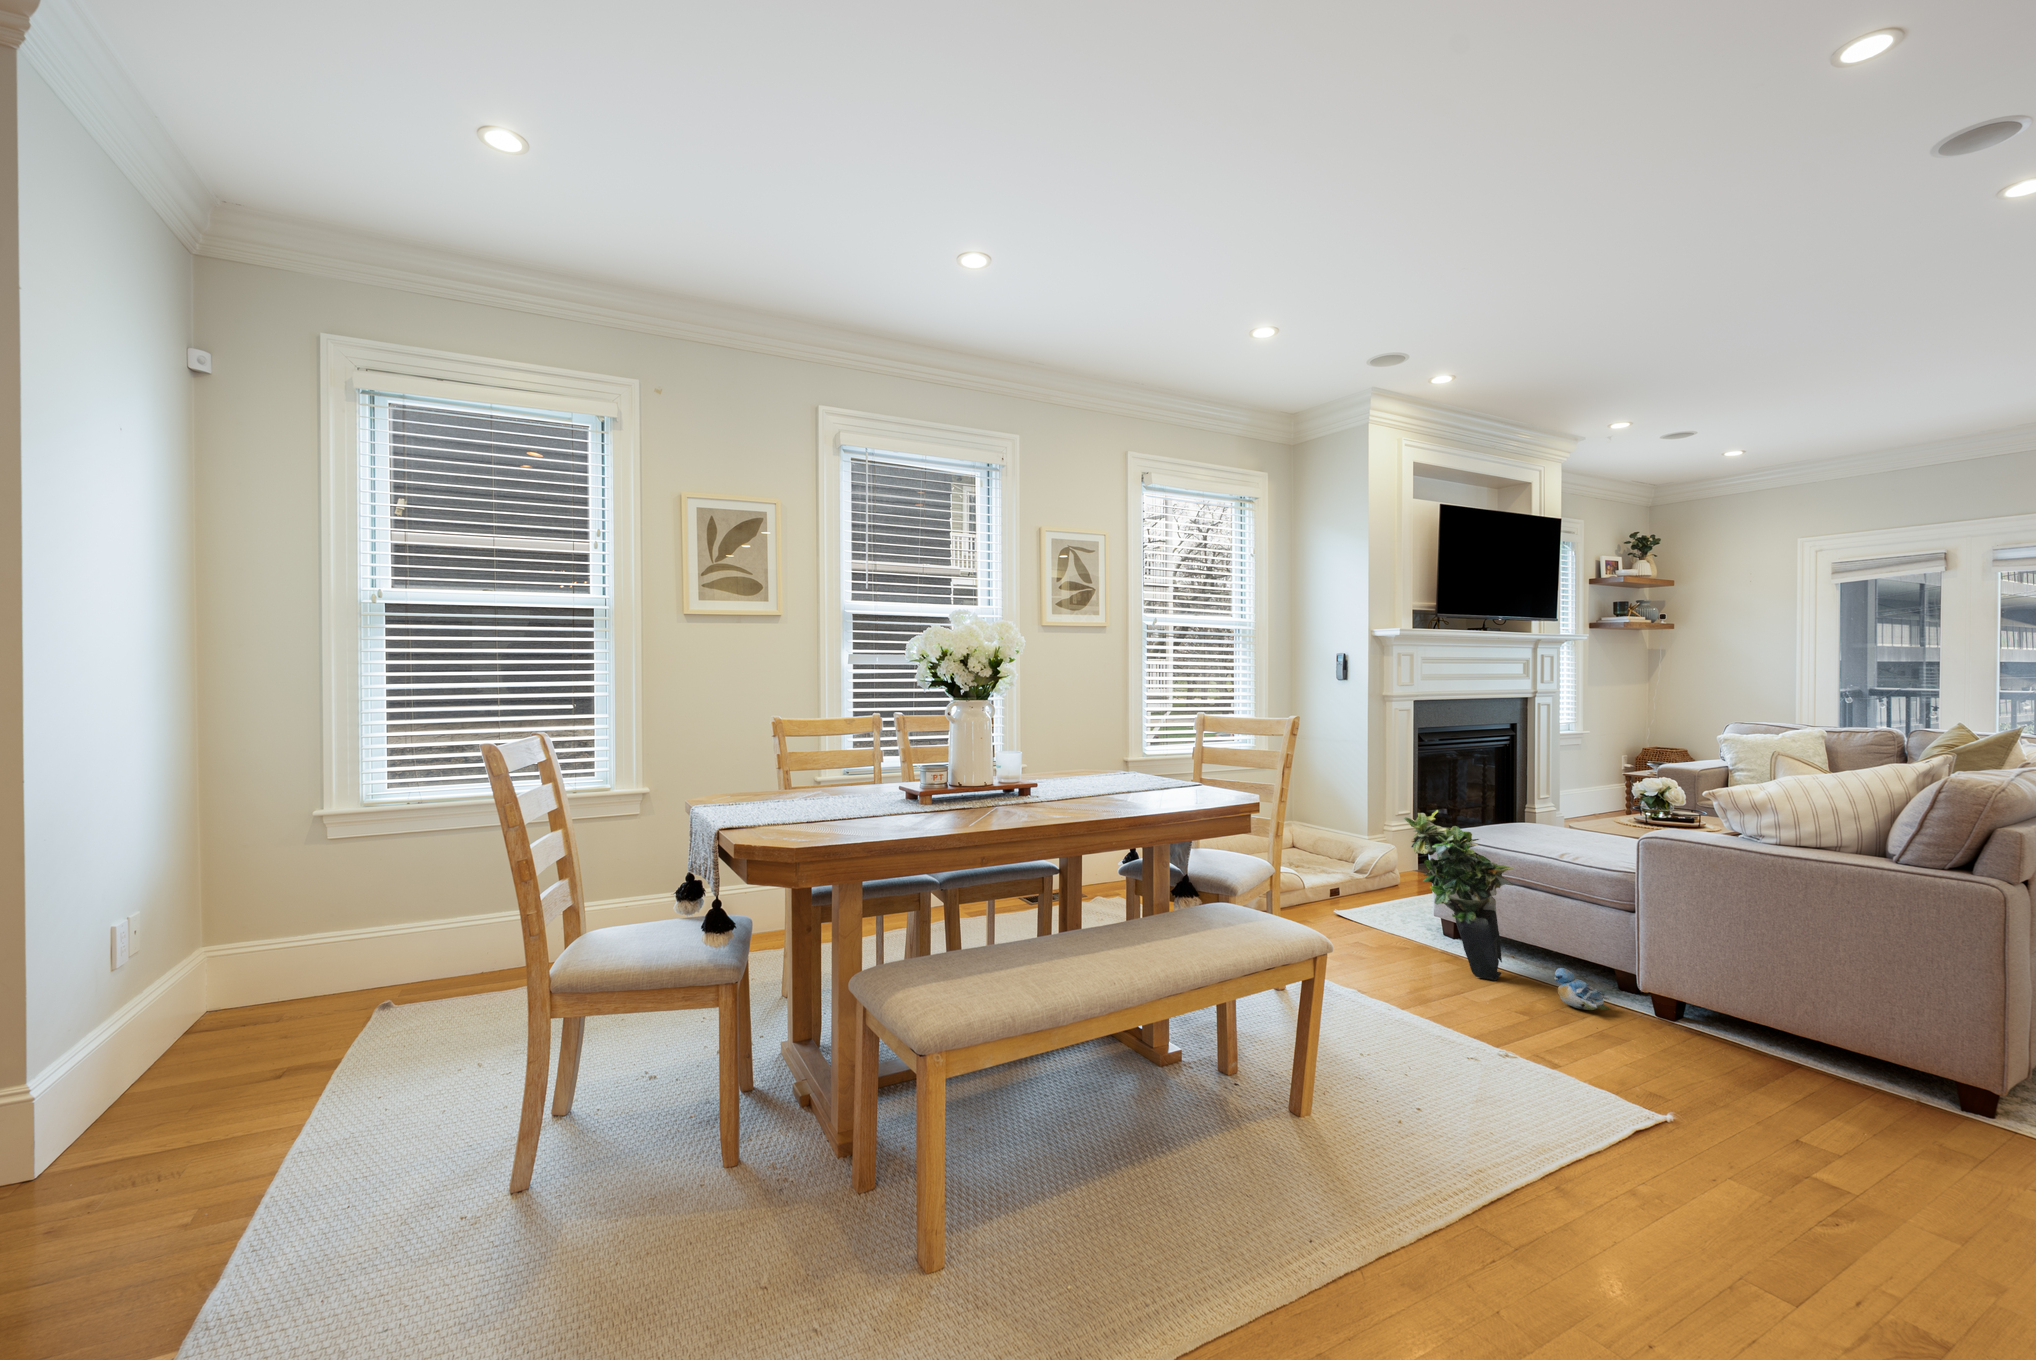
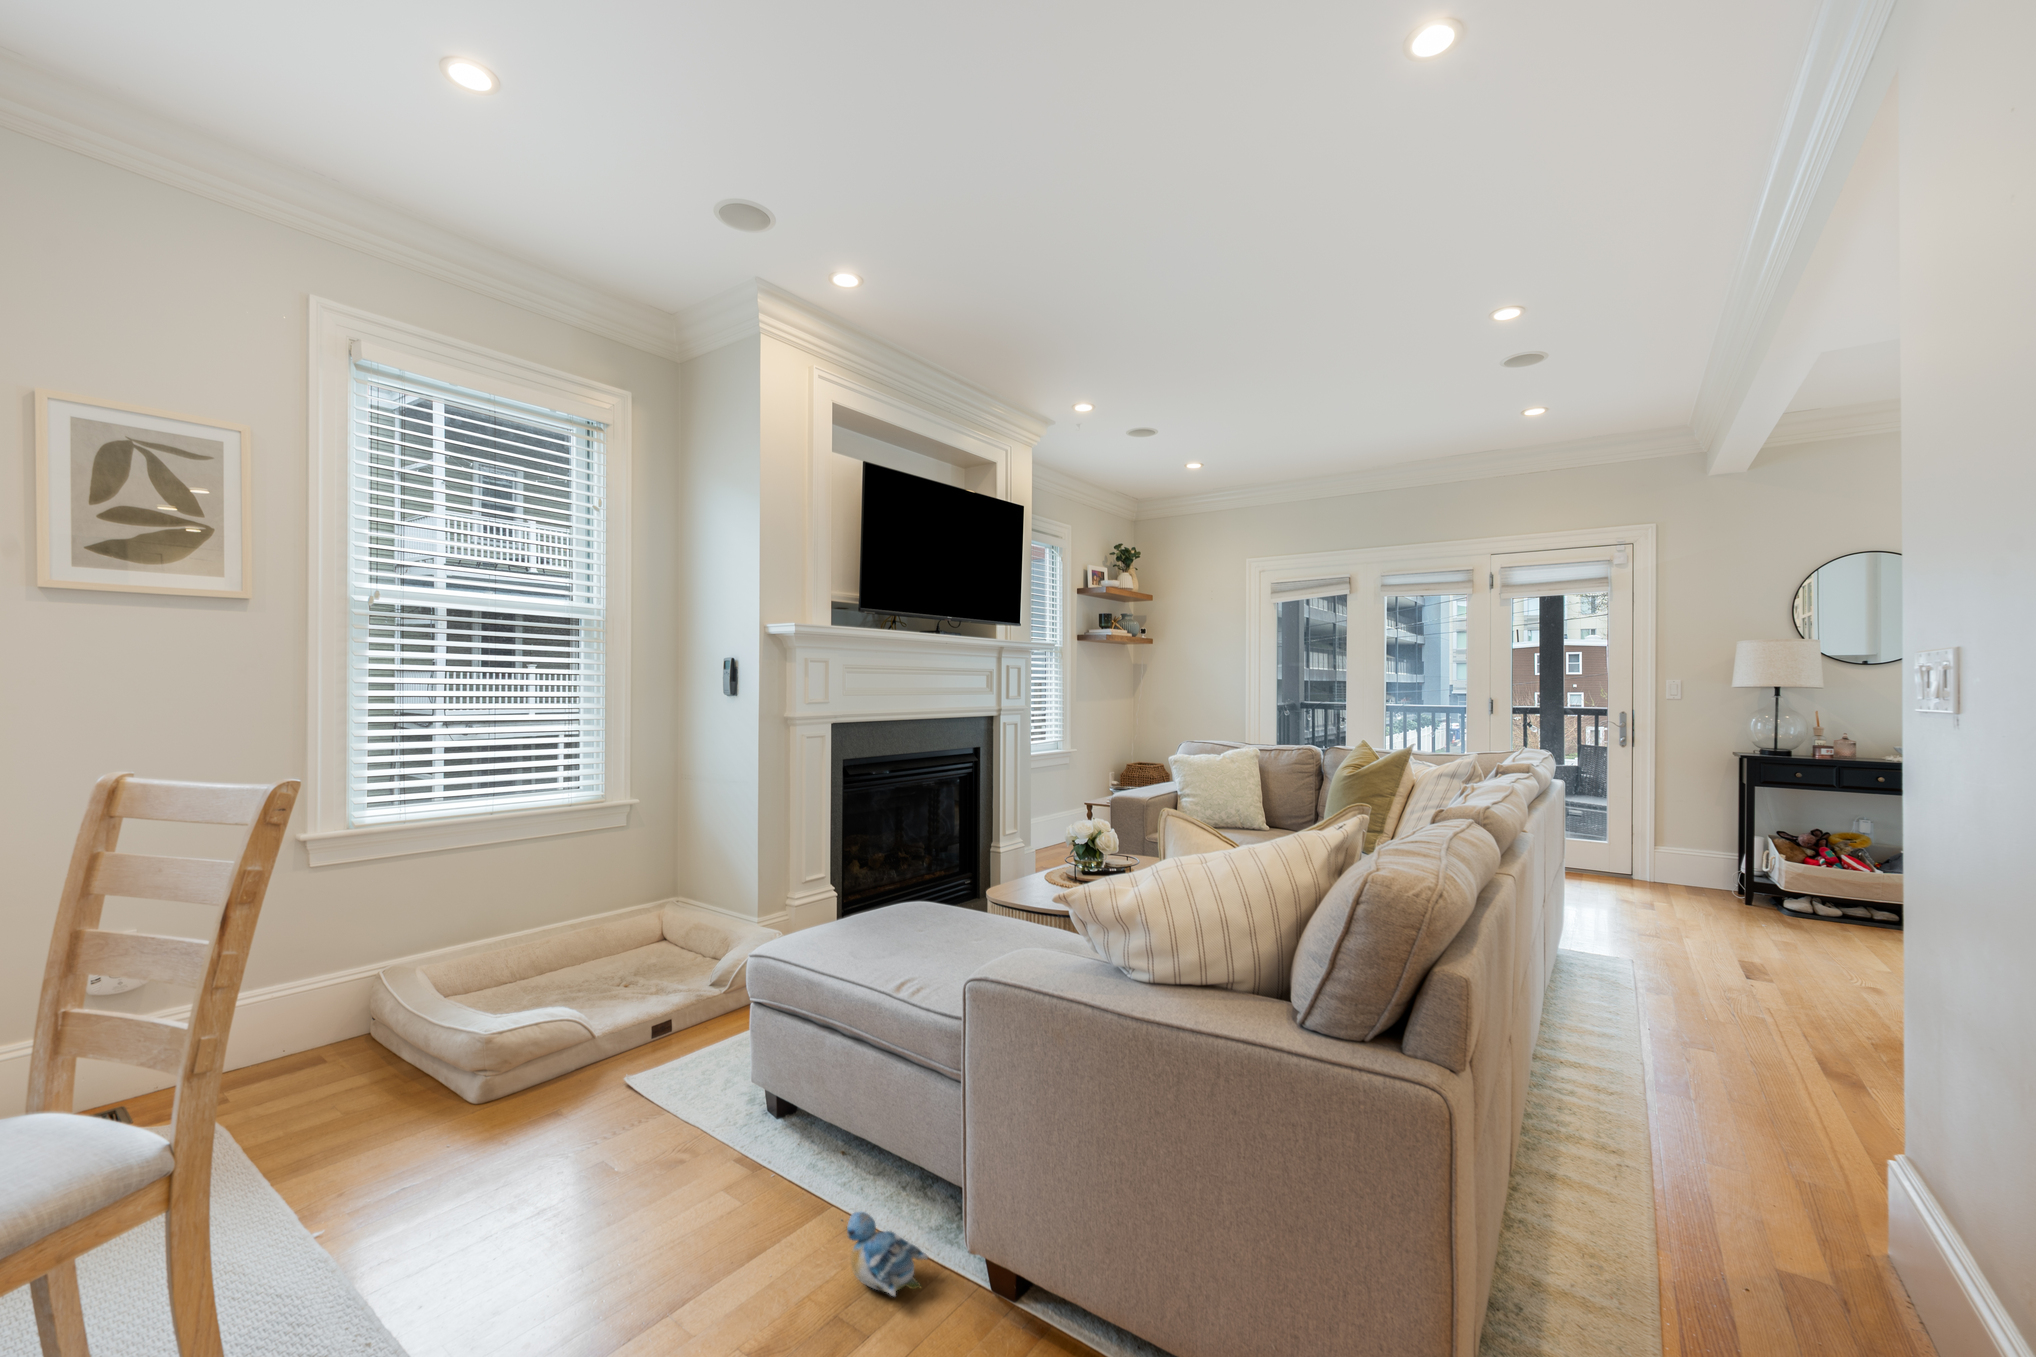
potted plant: present [1403,810,1514,981] -> none [638,921,820,1224]

